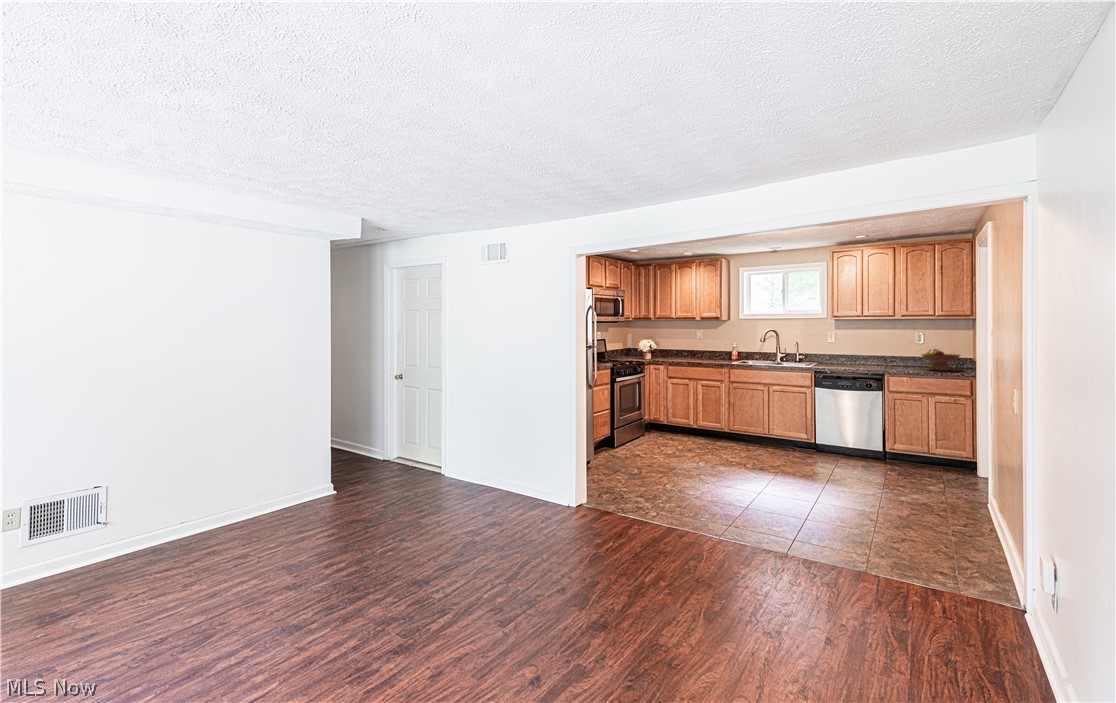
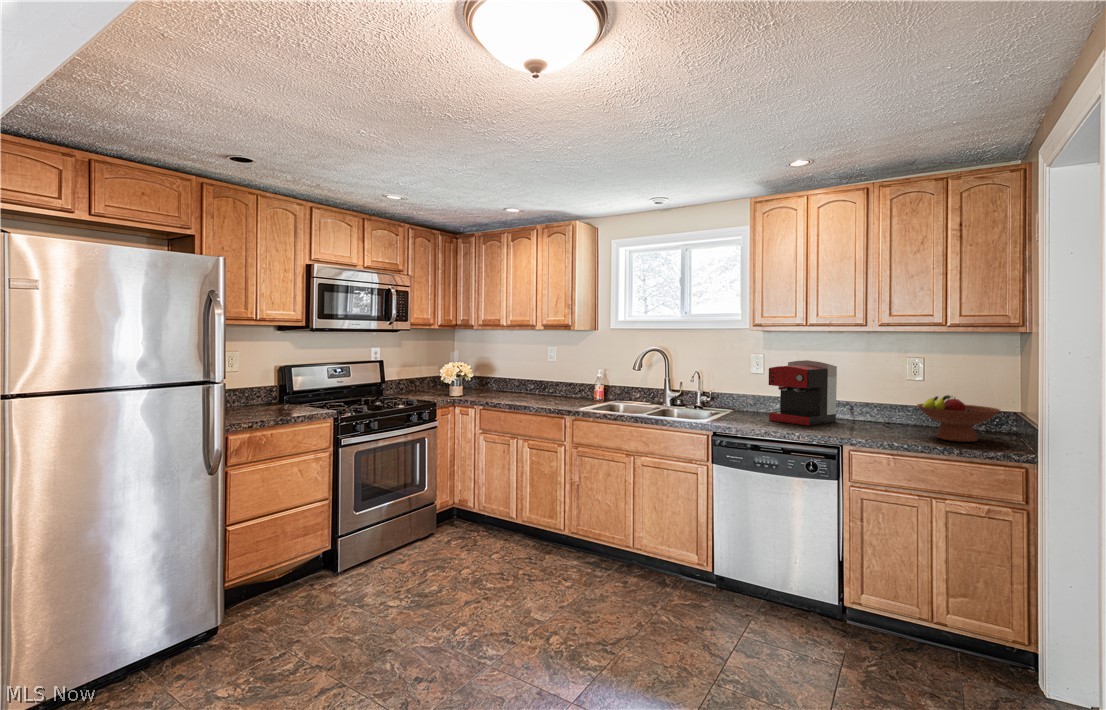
coffee maker: none [842,334,879,367] -> present [769,360,837,426]

